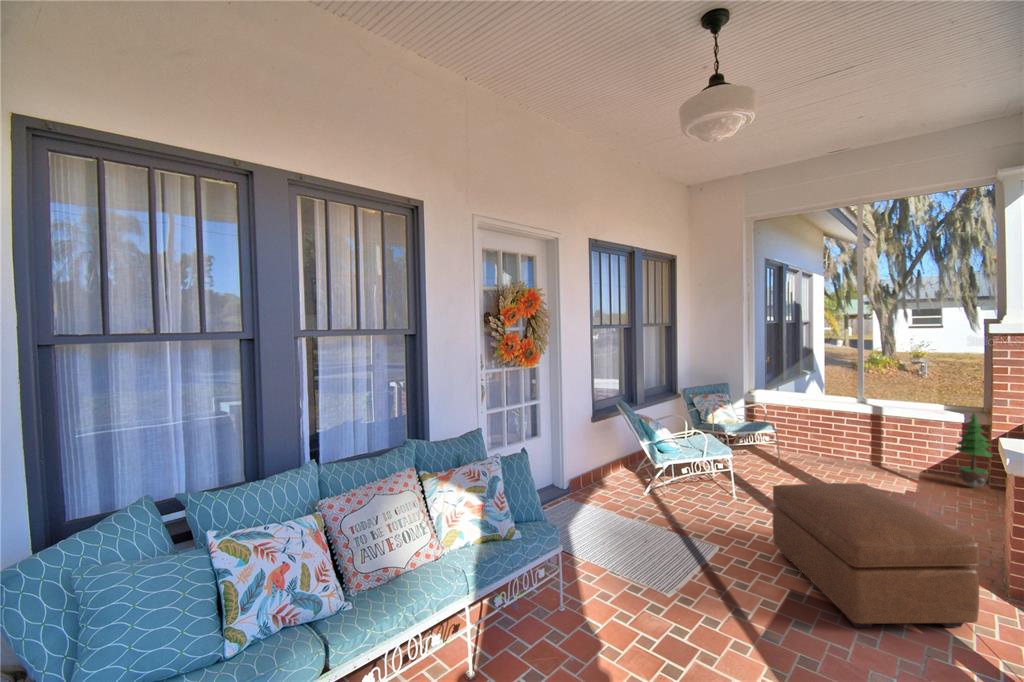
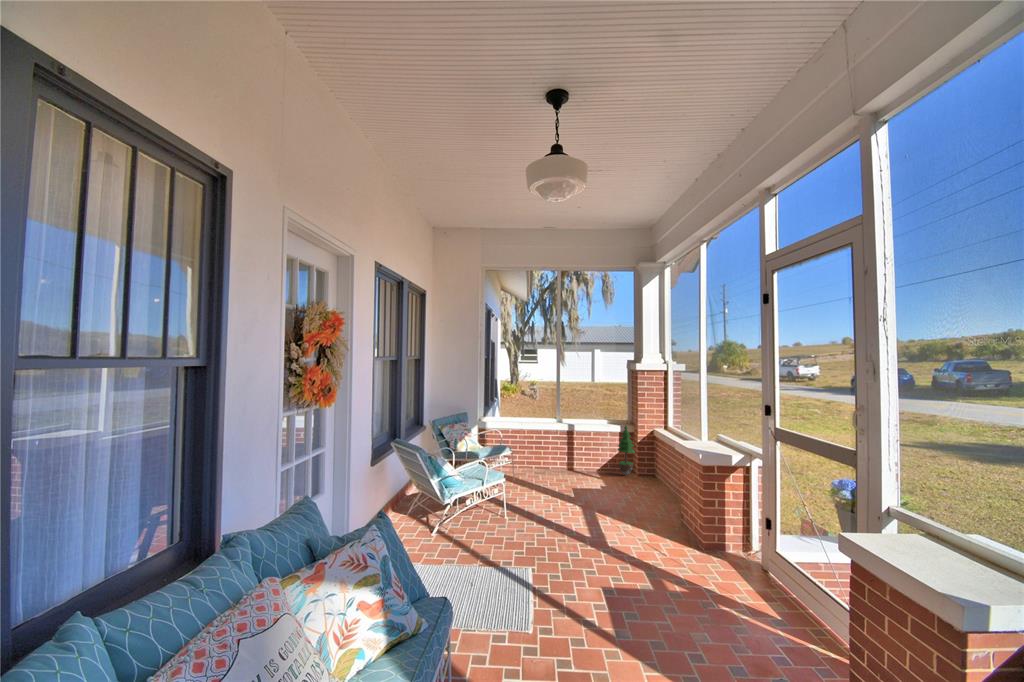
ottoman: present [773,483,979,628] -> none [568,483,707,600]

